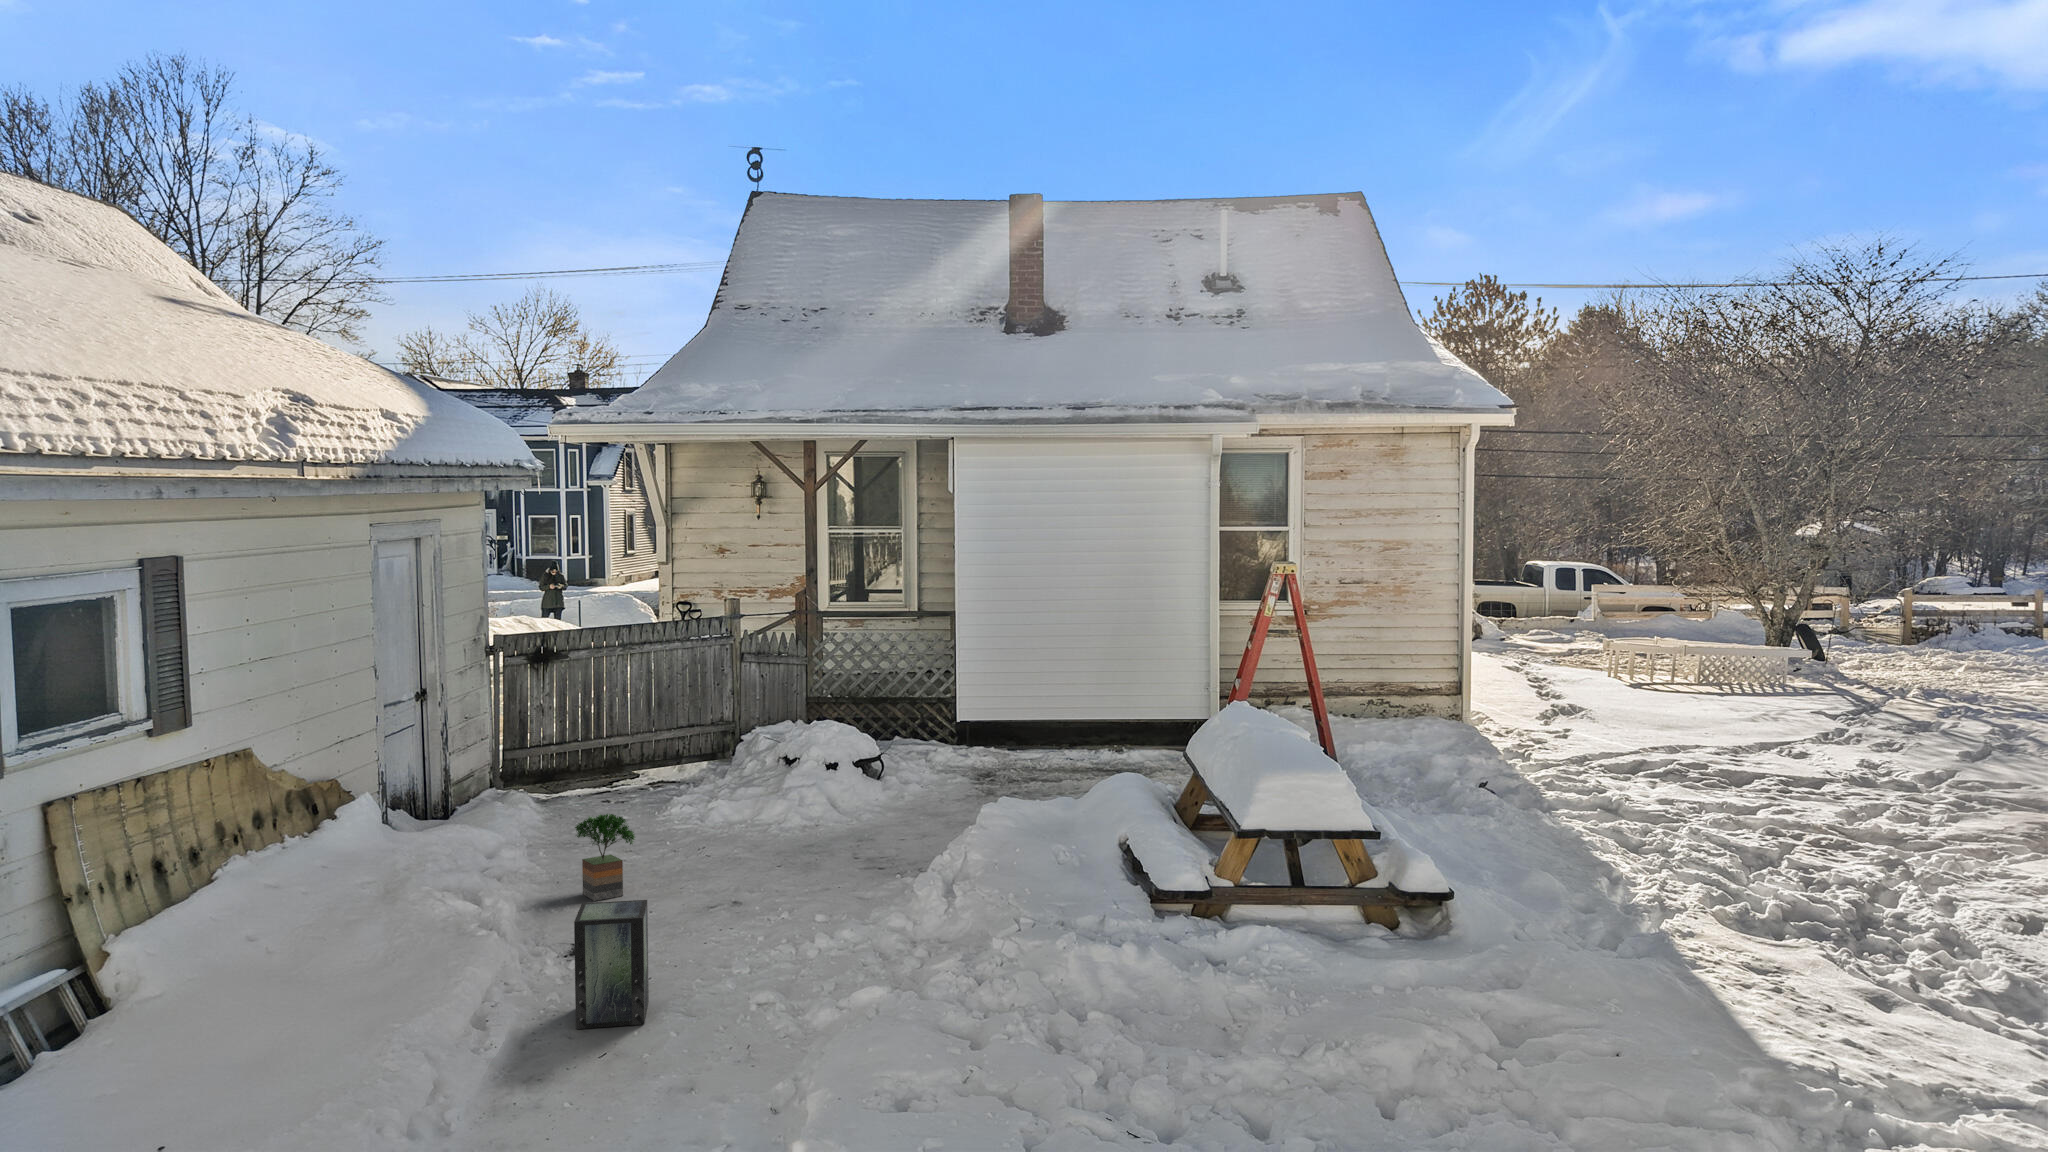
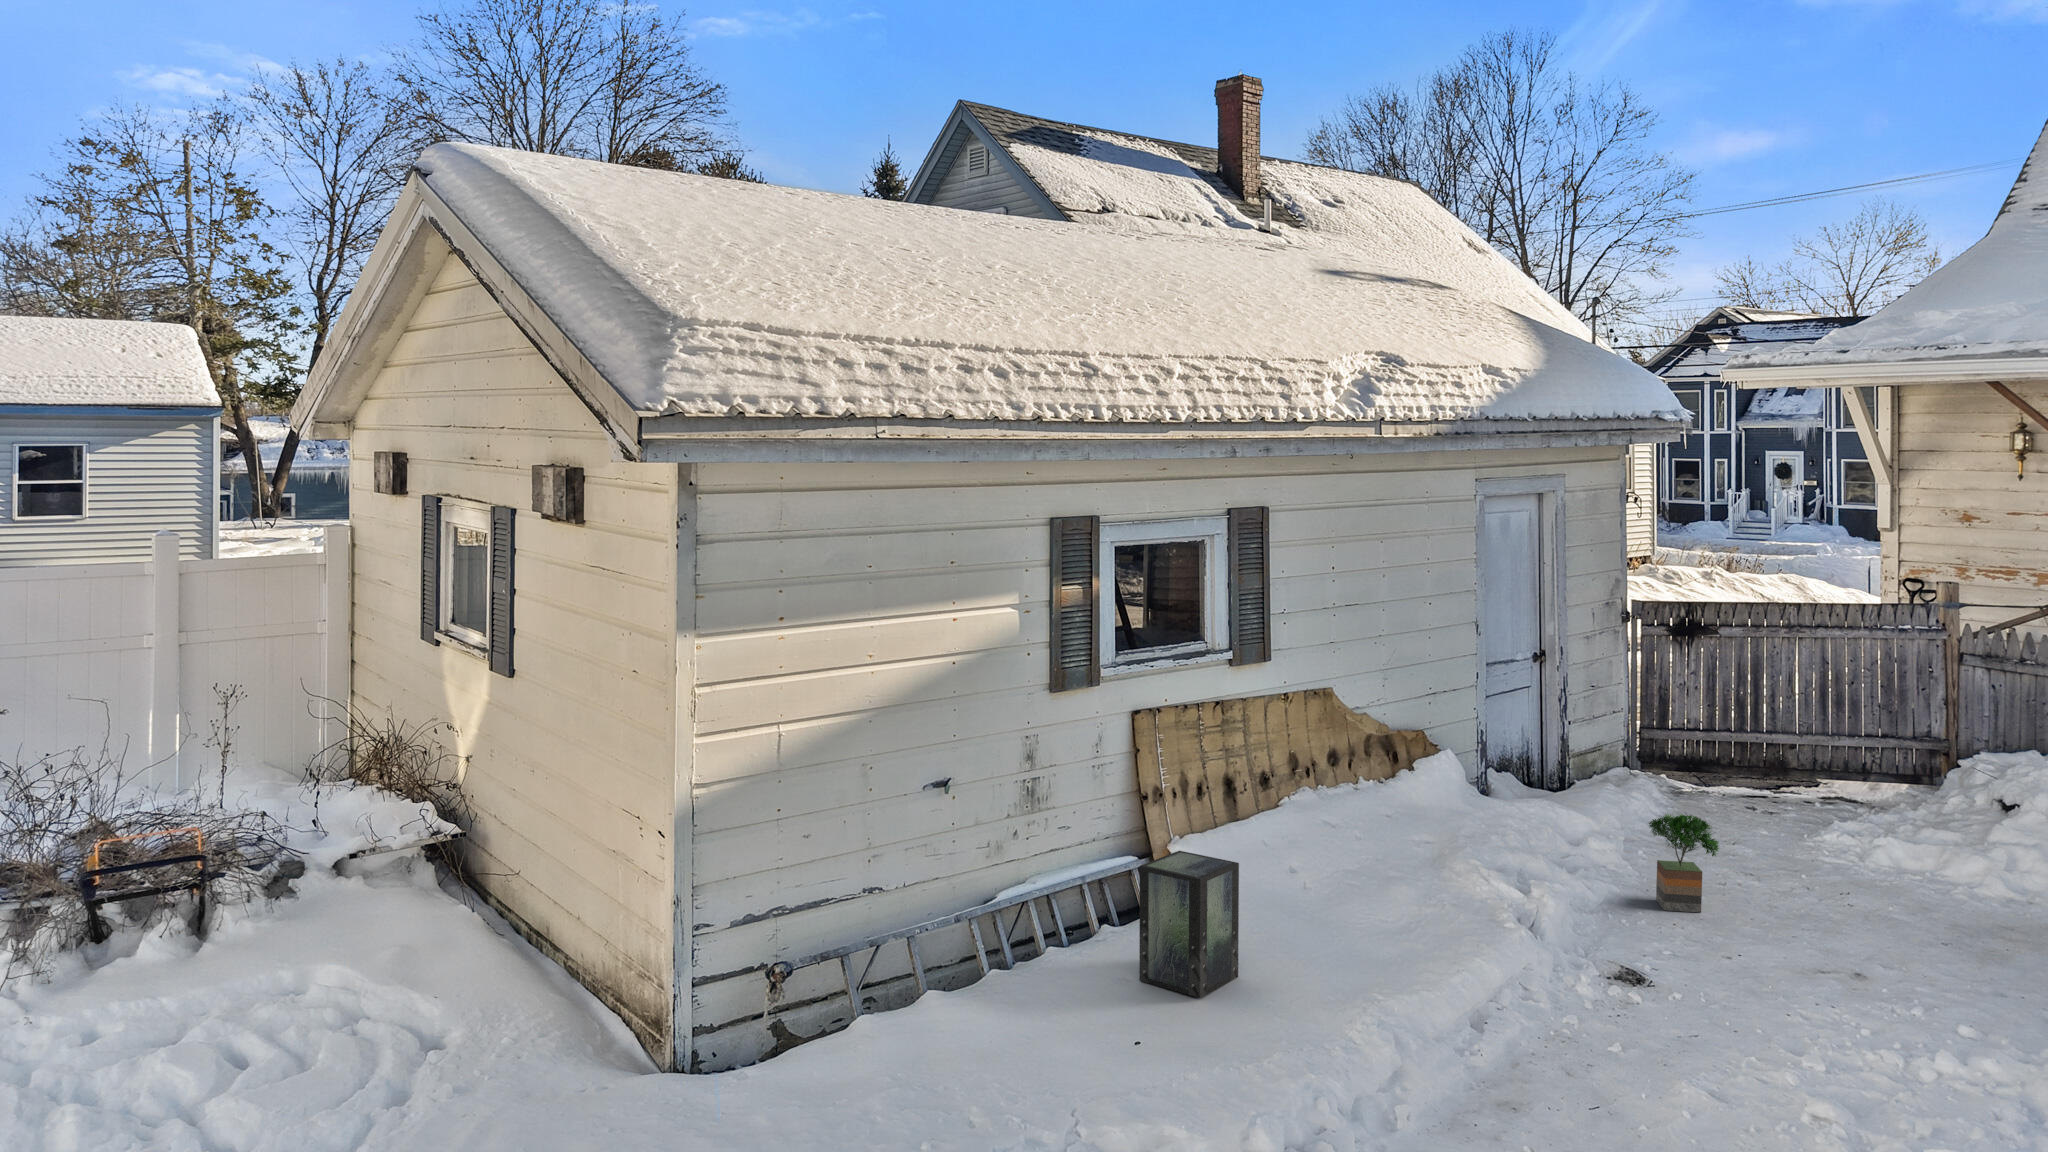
storage box: present [574,900,649,1029] -> present [1139,851,1239,998]

